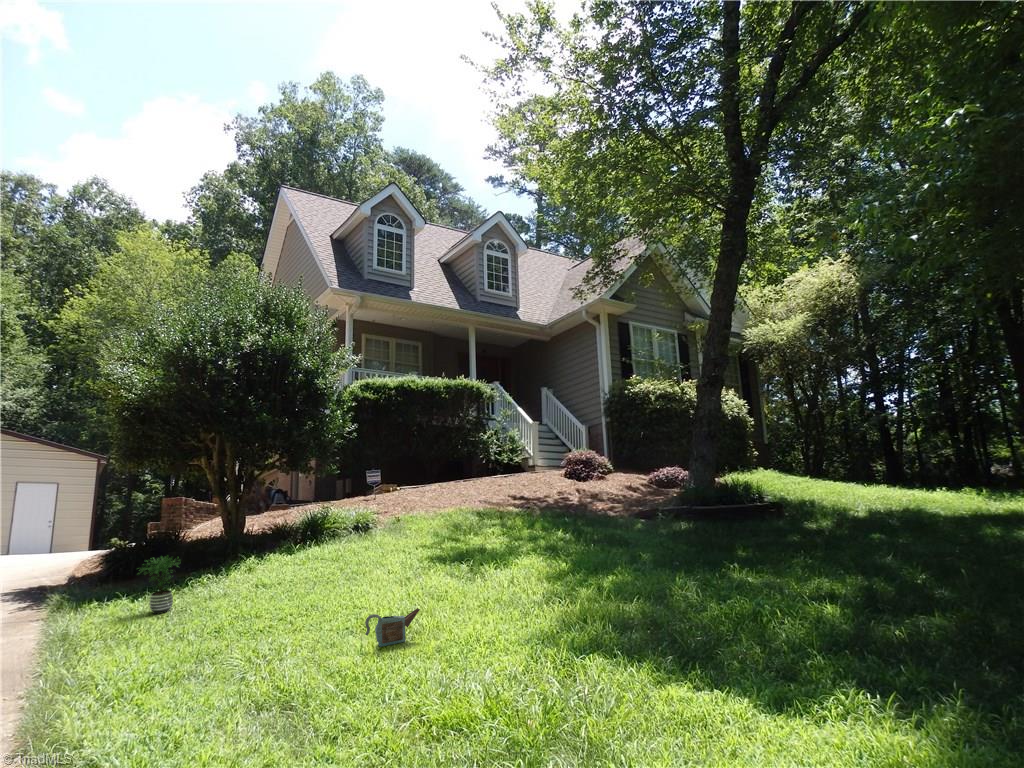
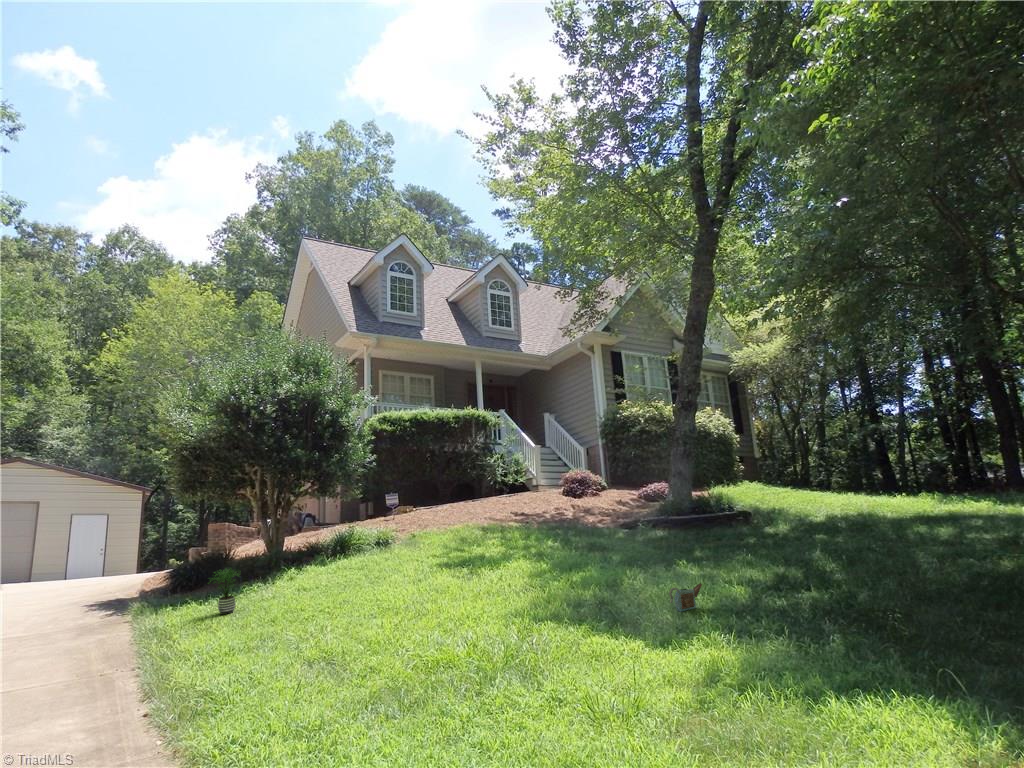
watering can: present [365,608,420,647] -> present [669,583,702,612]

